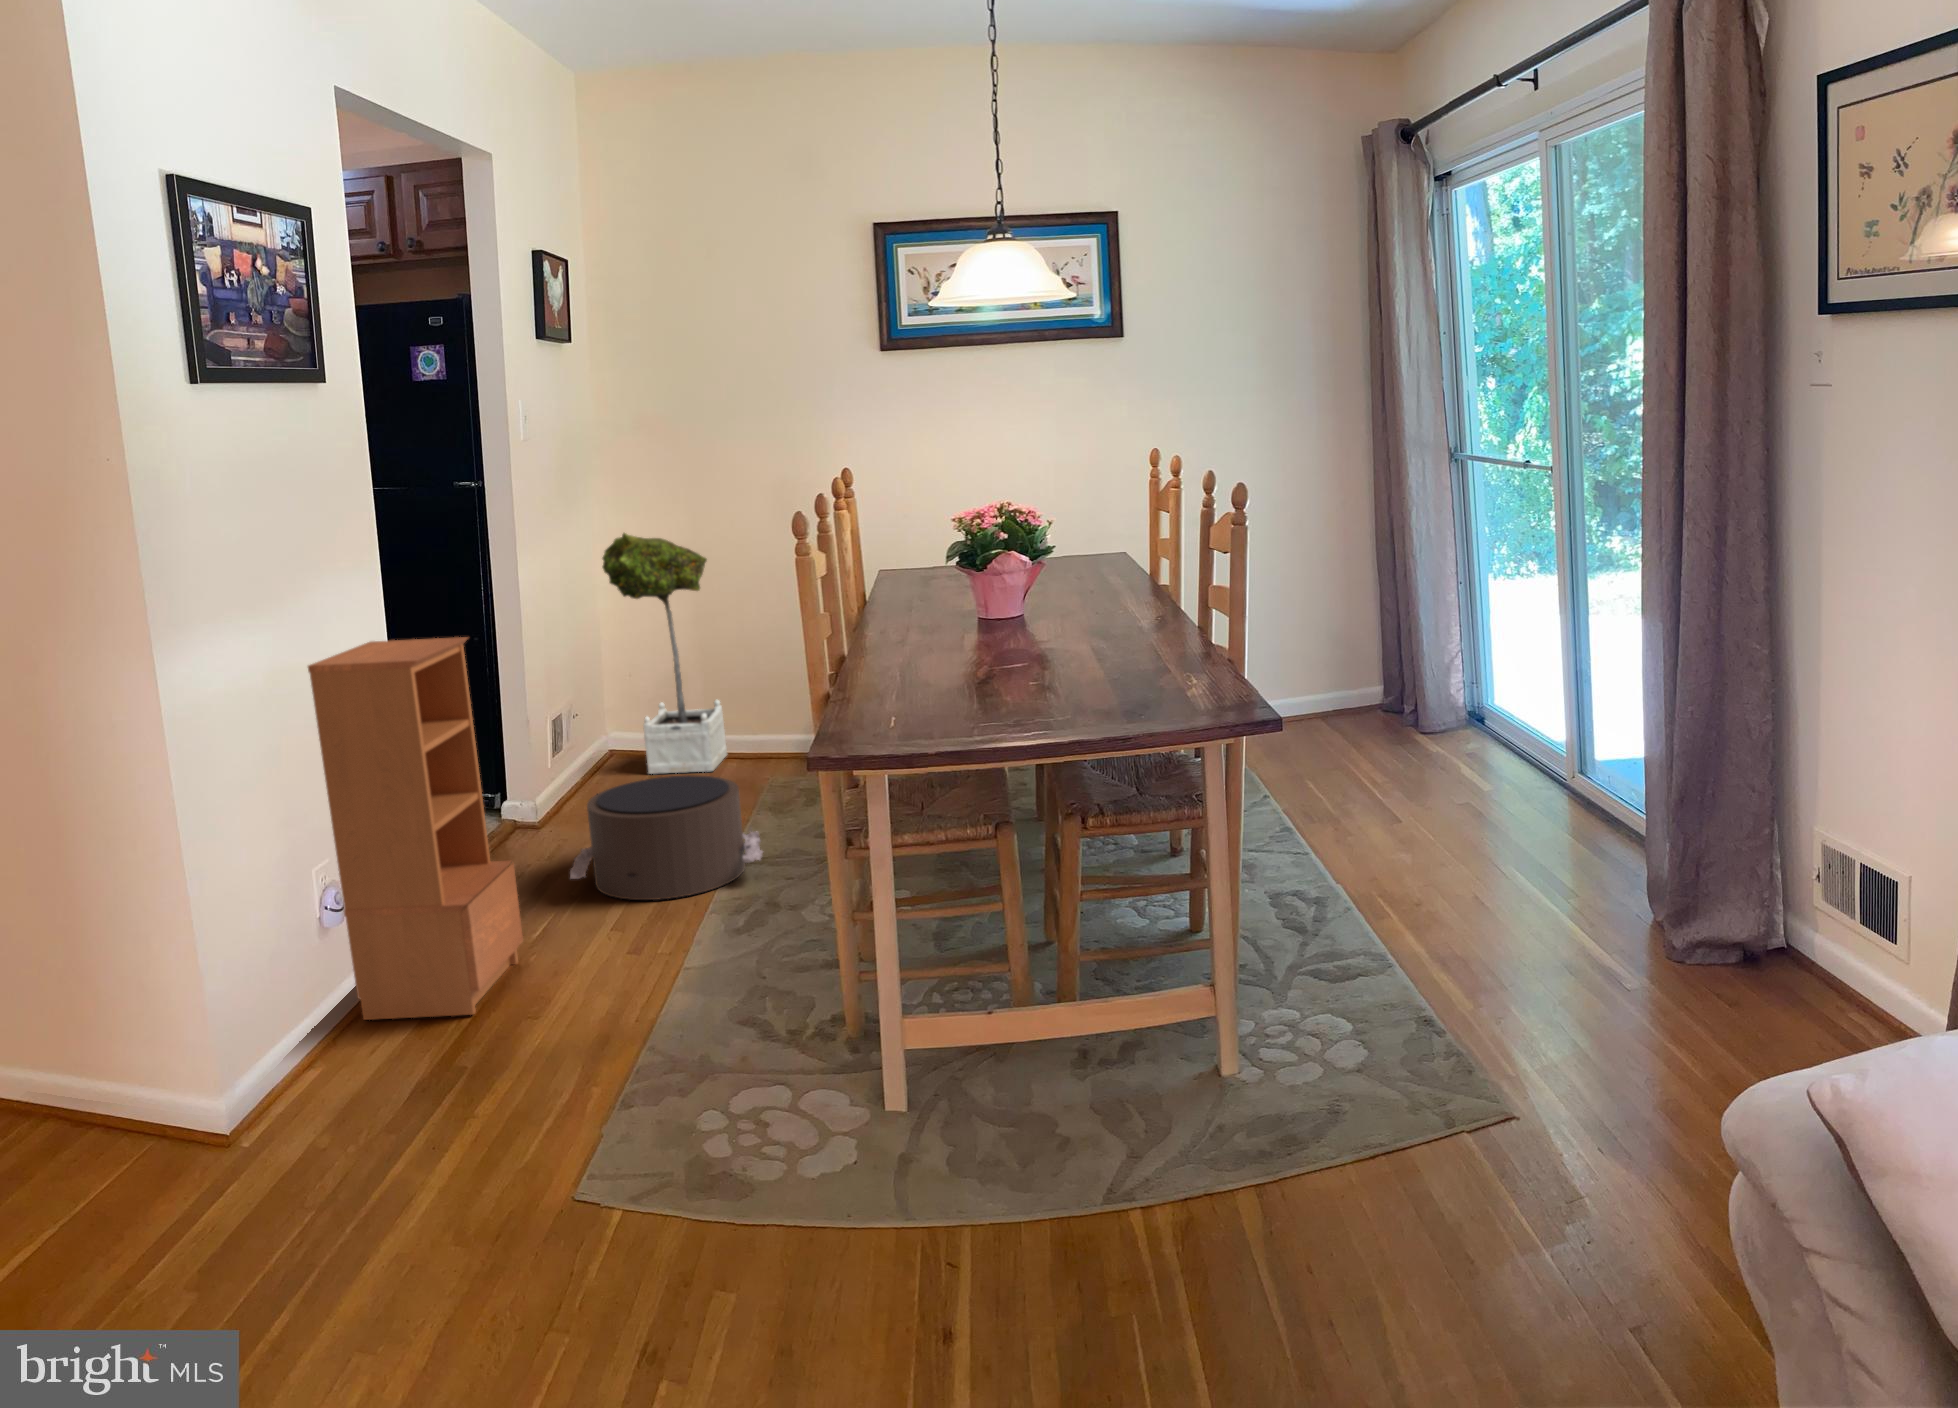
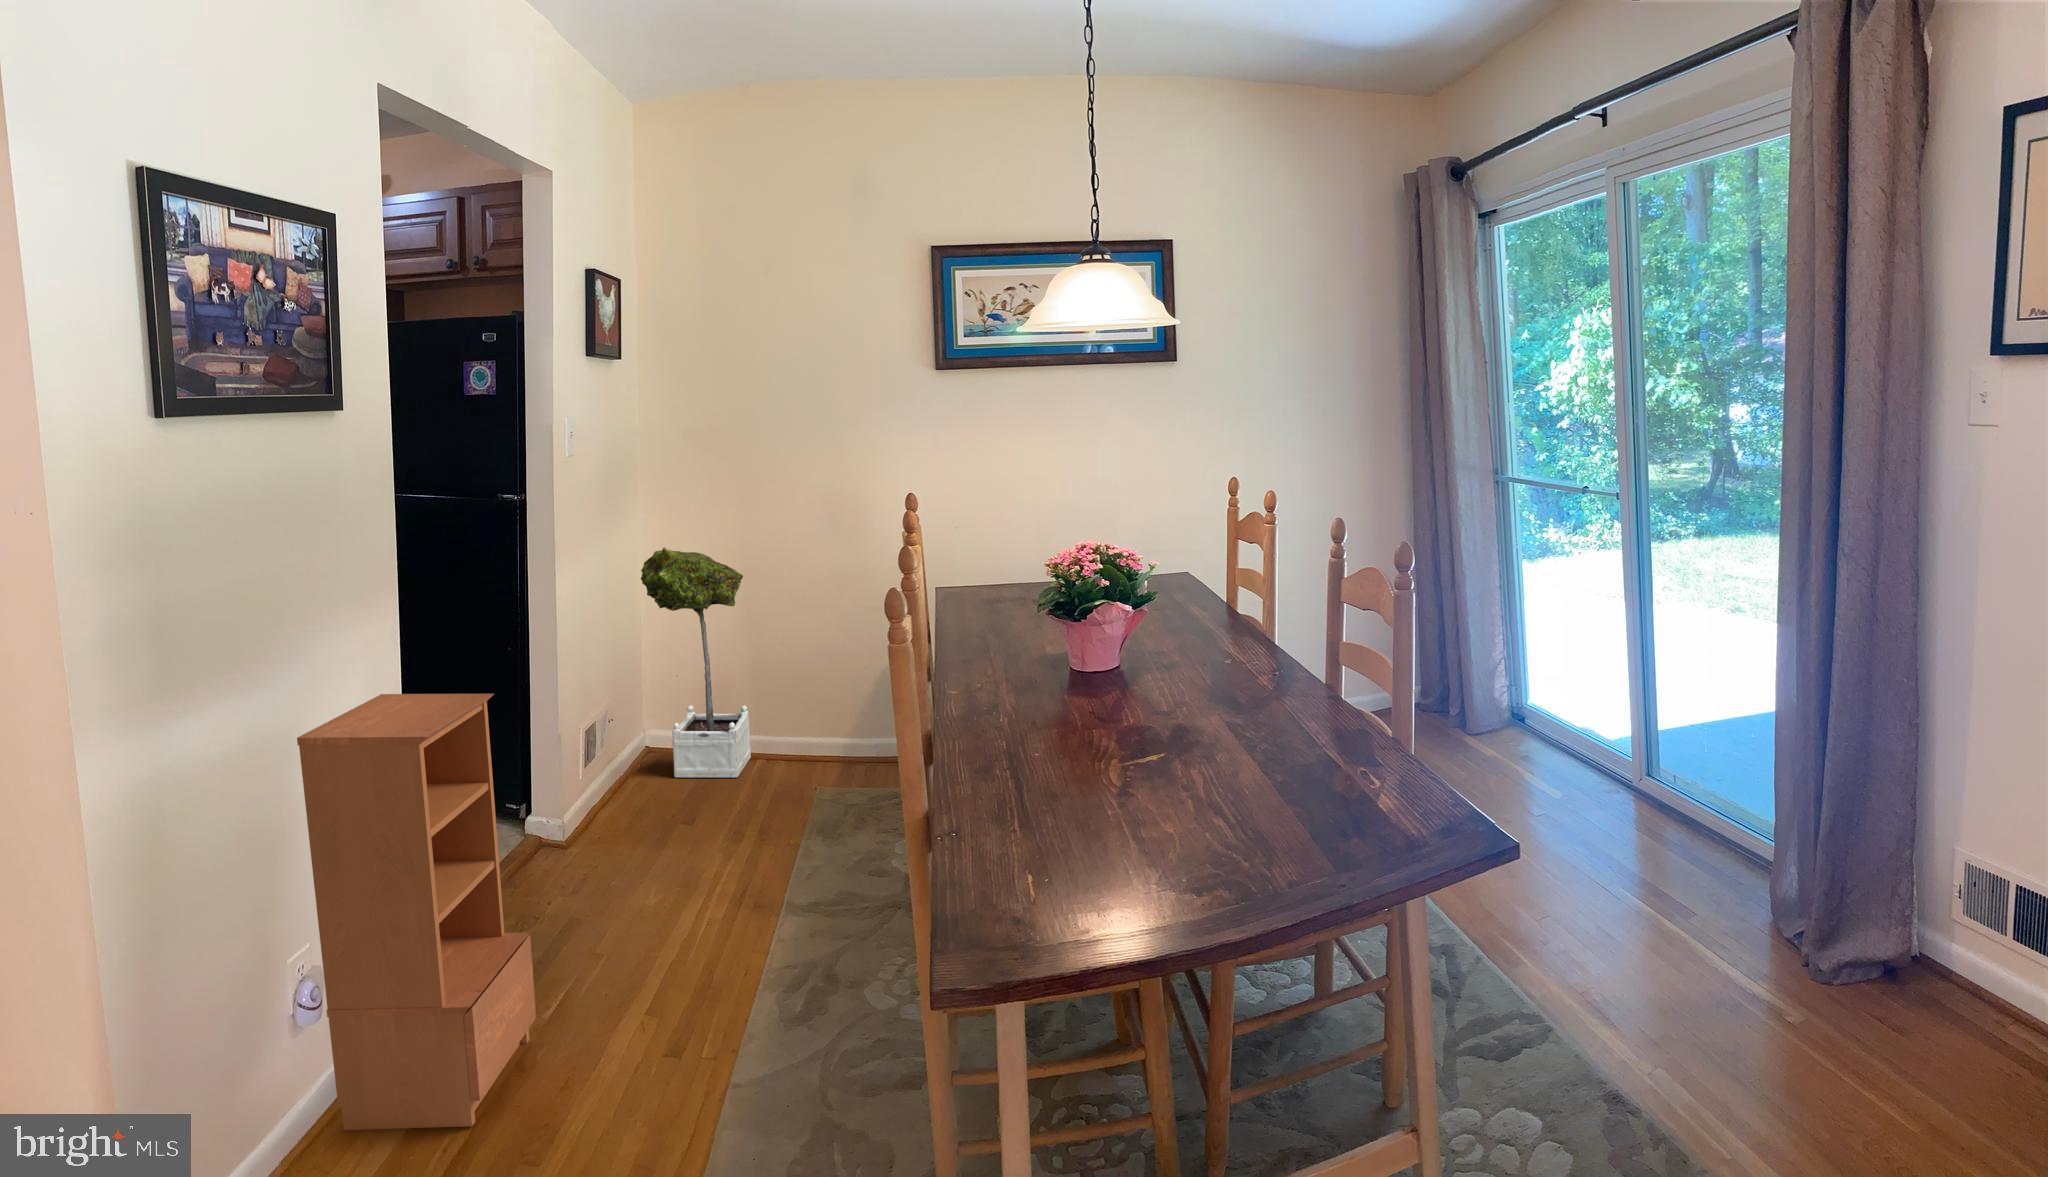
pouf: present [570,775,763,900] -> none [592,807,794,951]

